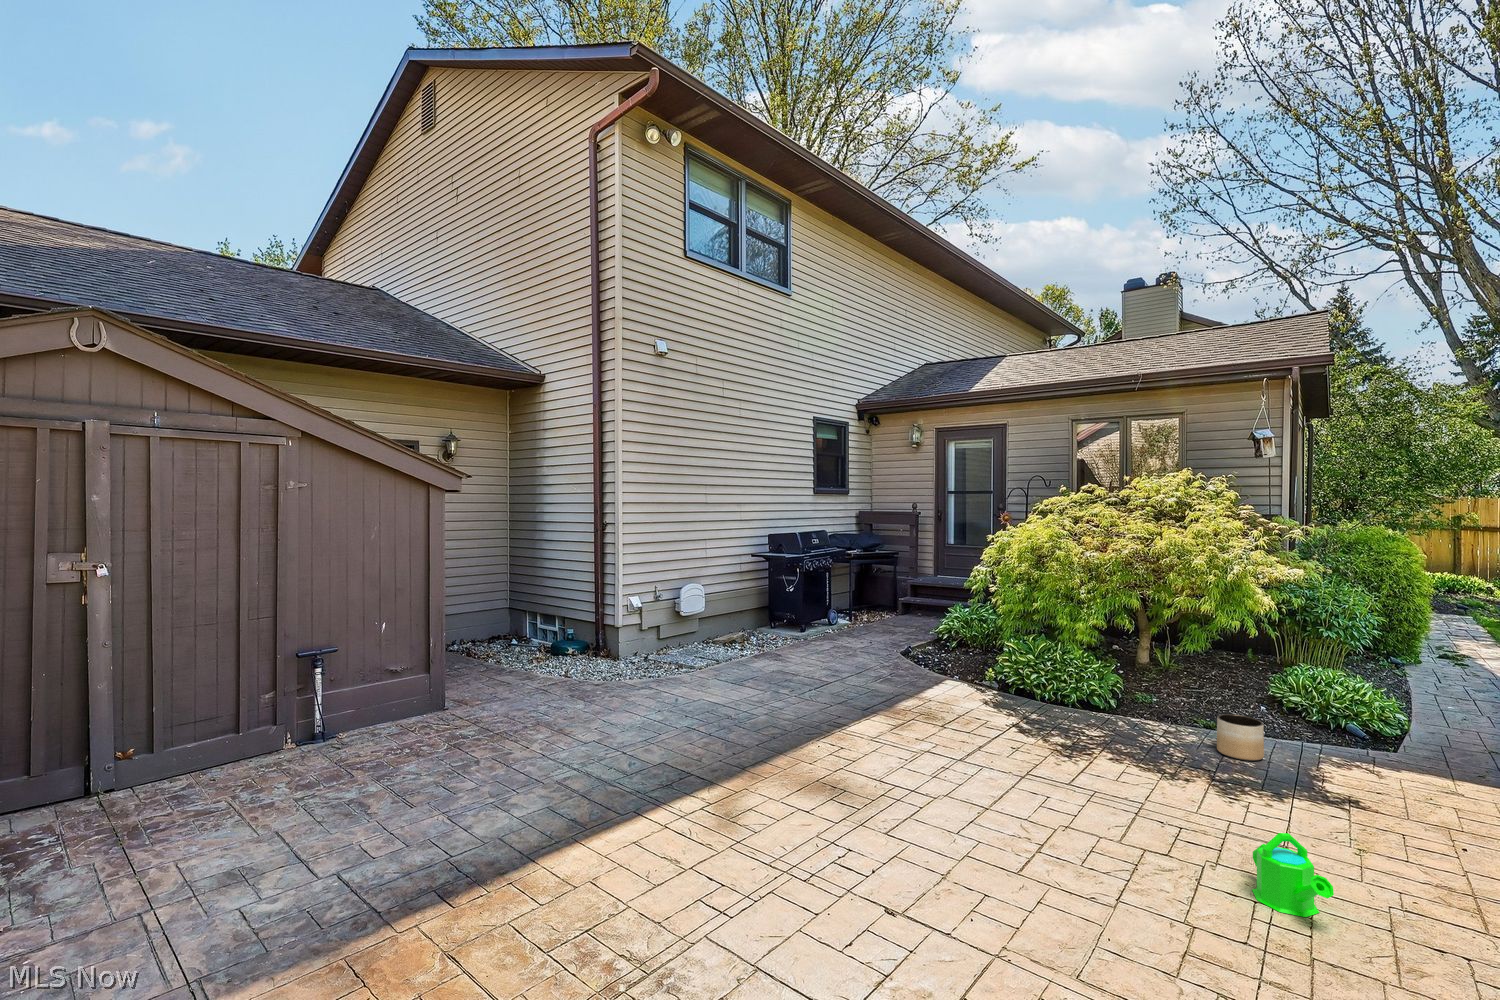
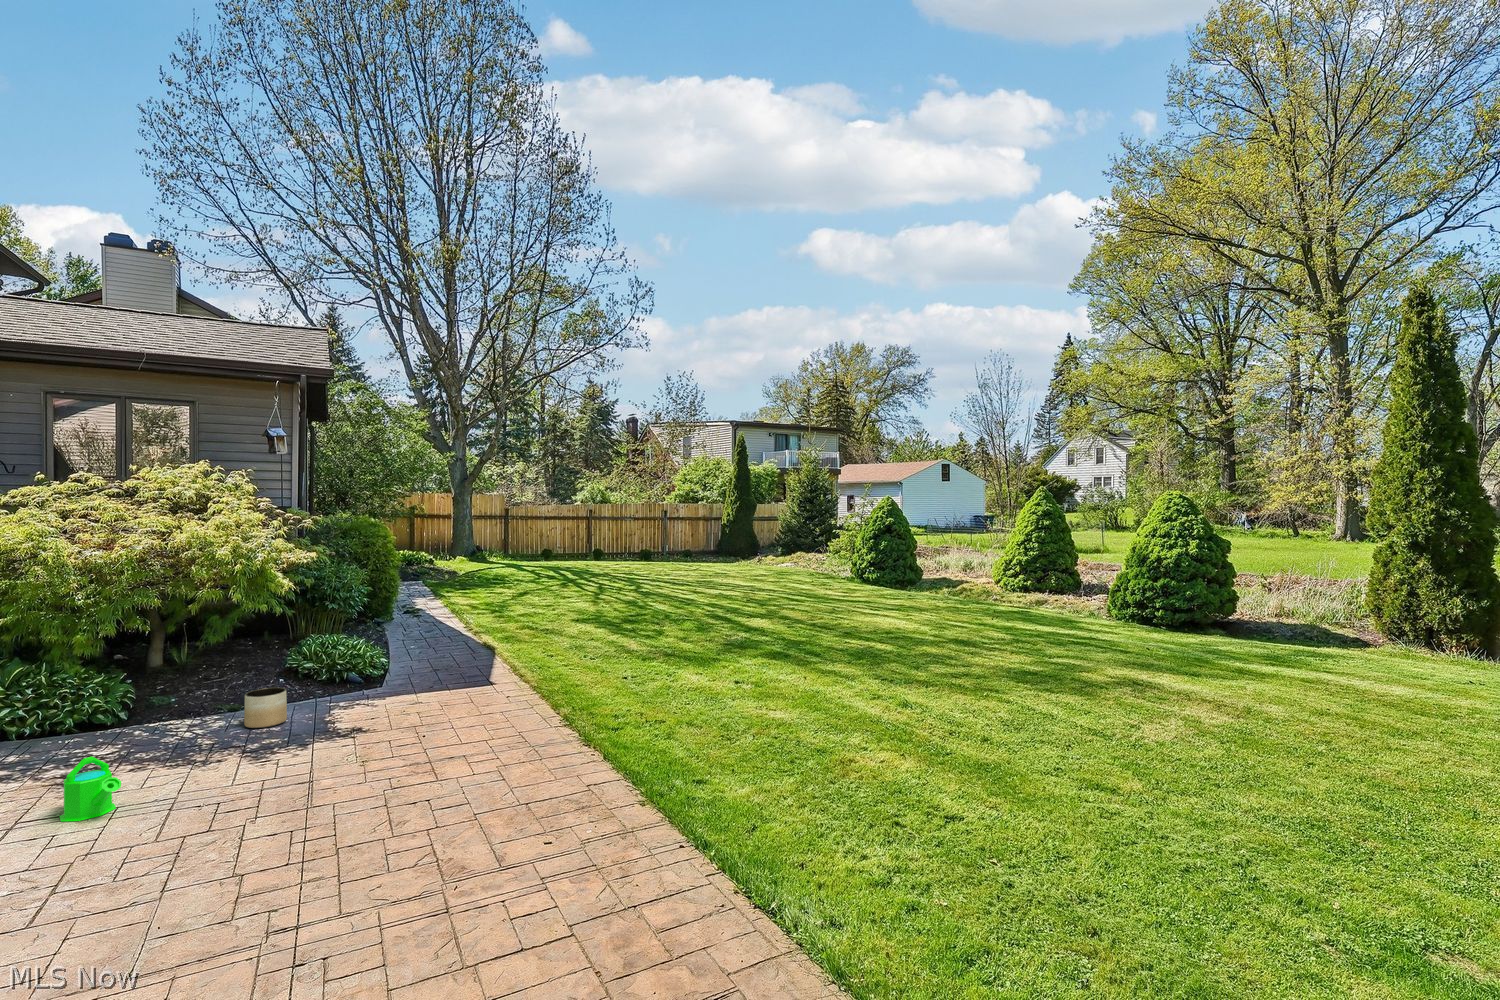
watering can: present [1252,833,1334,917] -> present [59,756,121,822]

